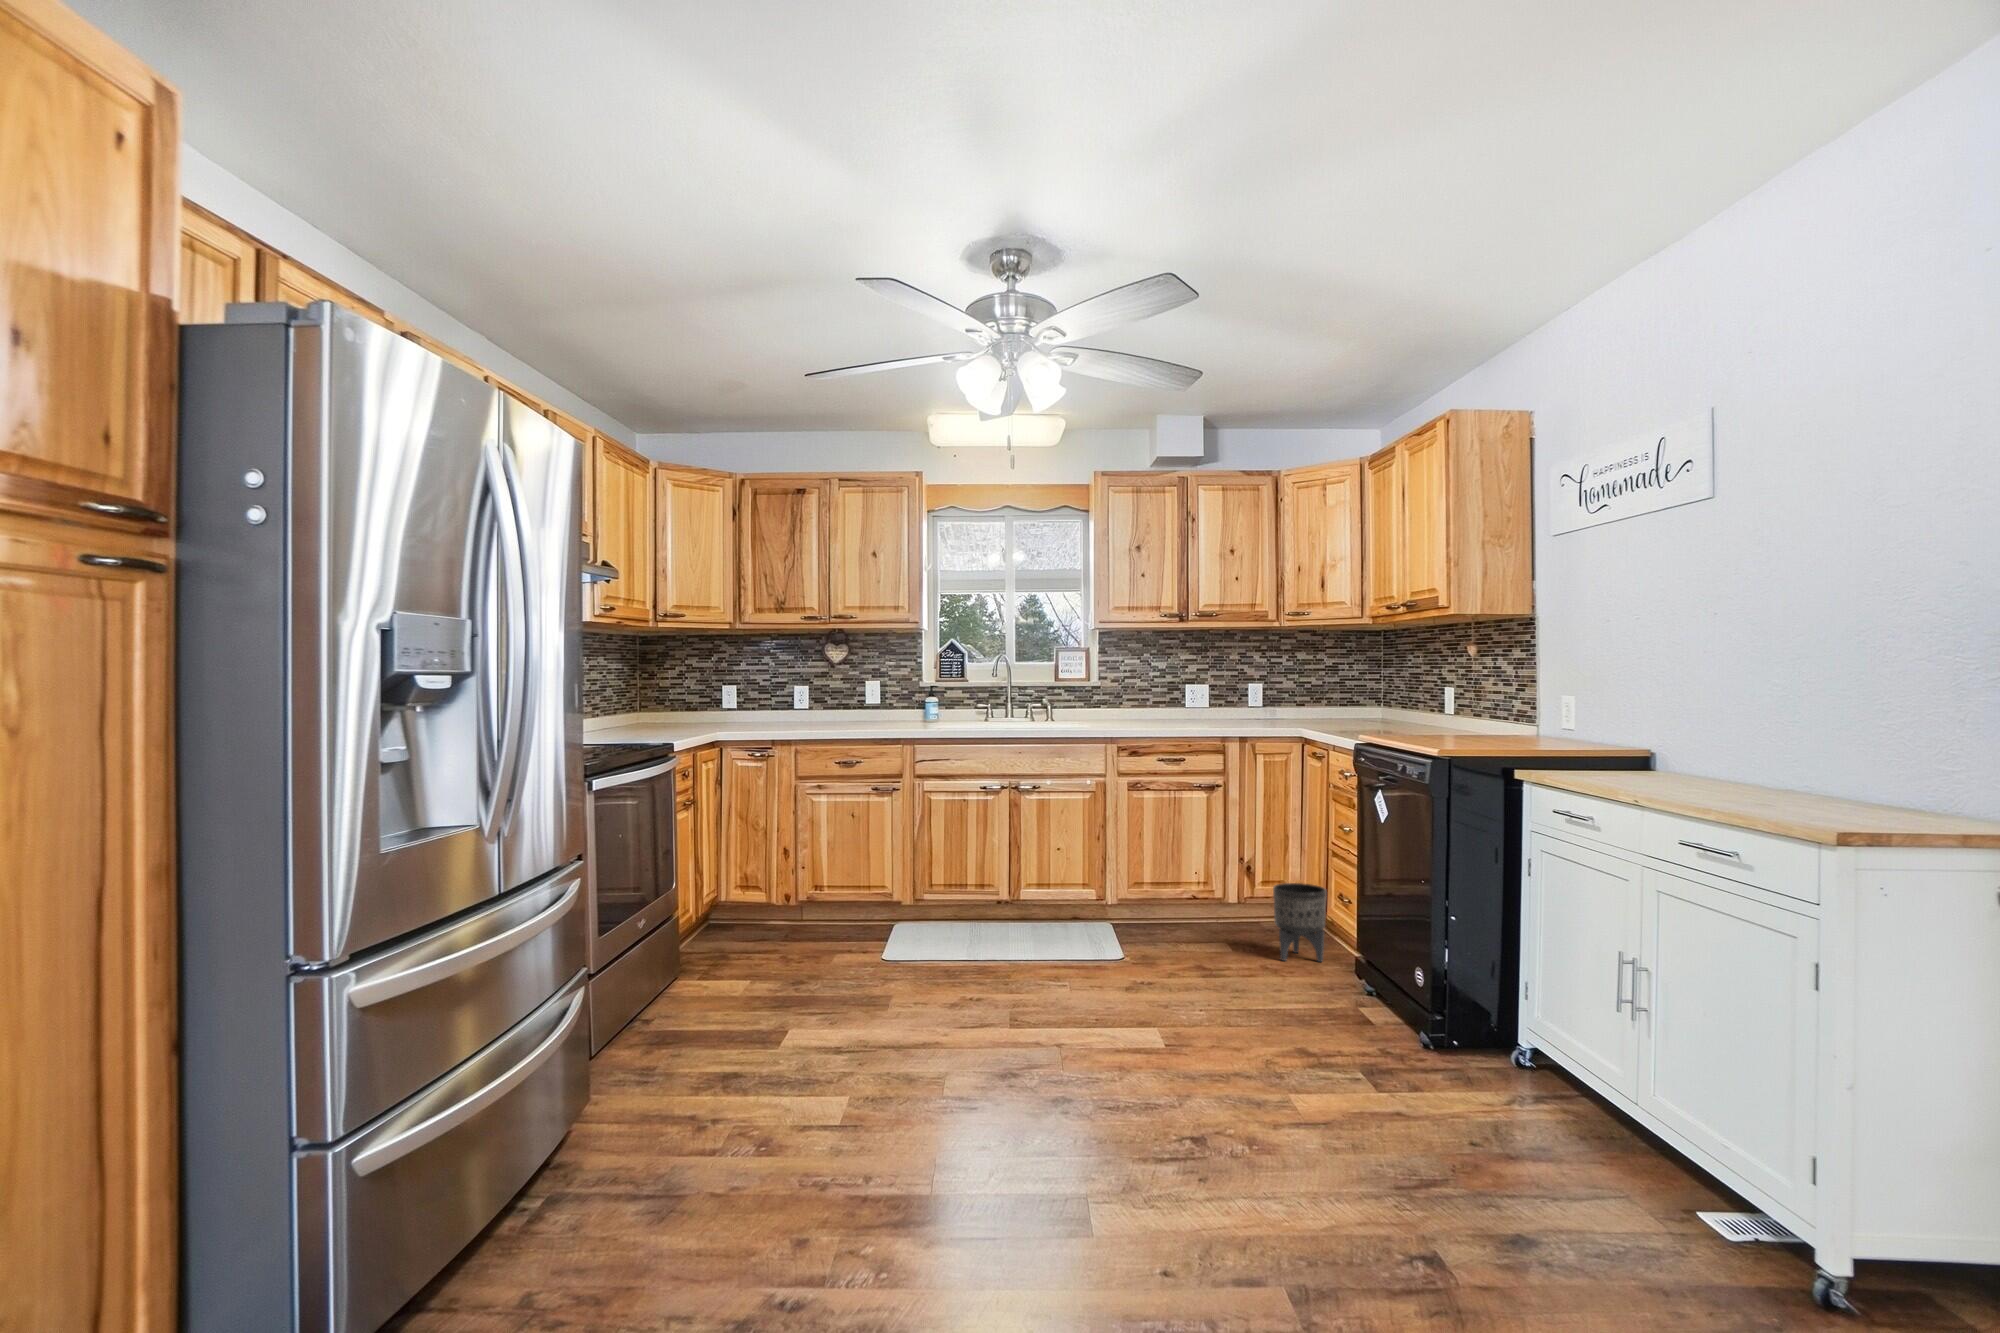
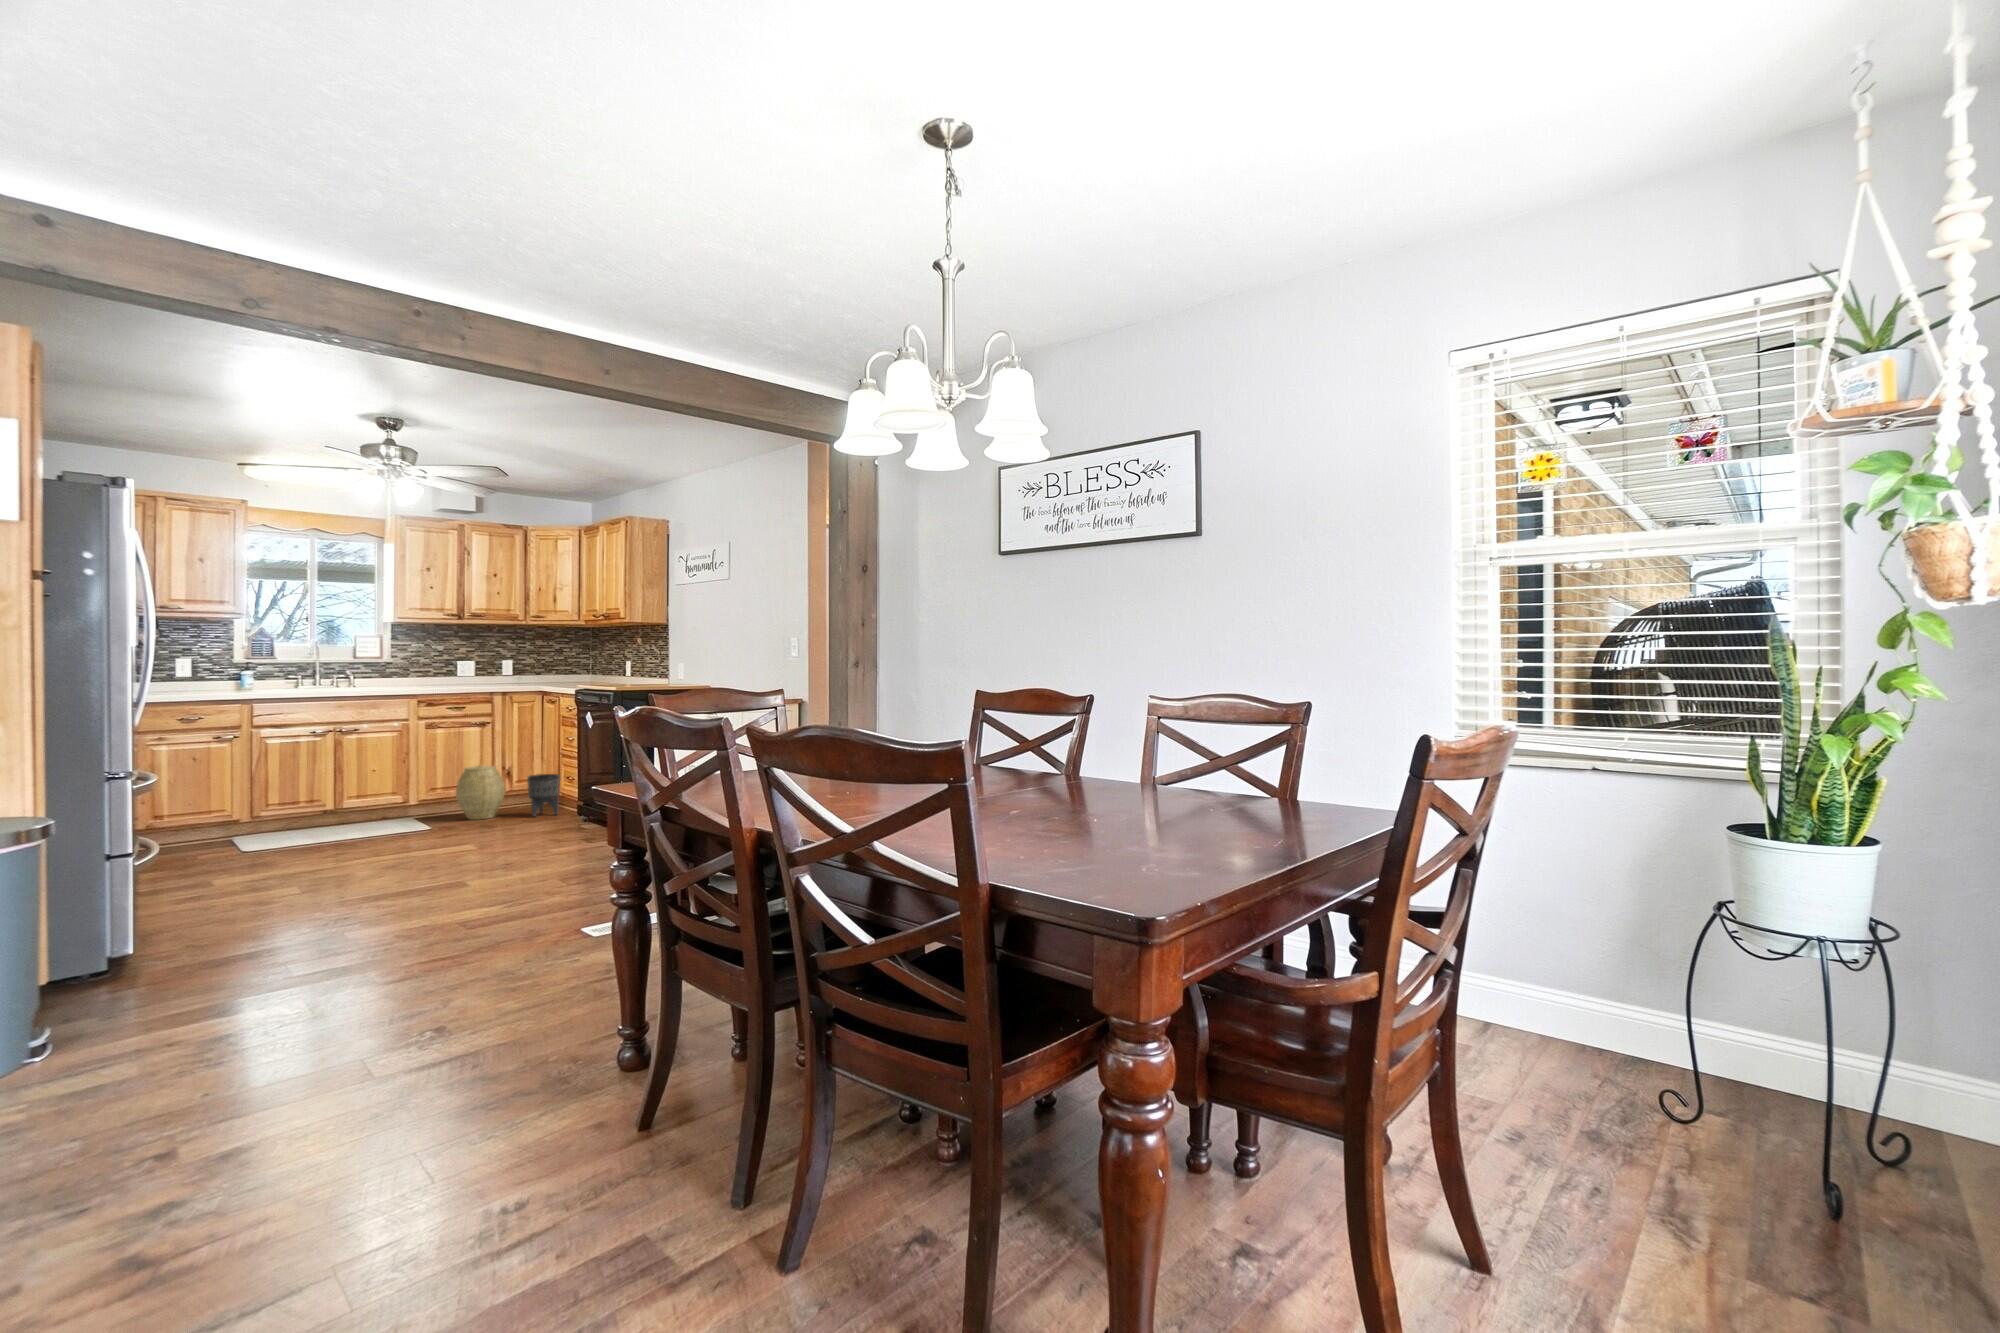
woven basket: none [1167,856,1239,950] -> present [456,765,505,820]

